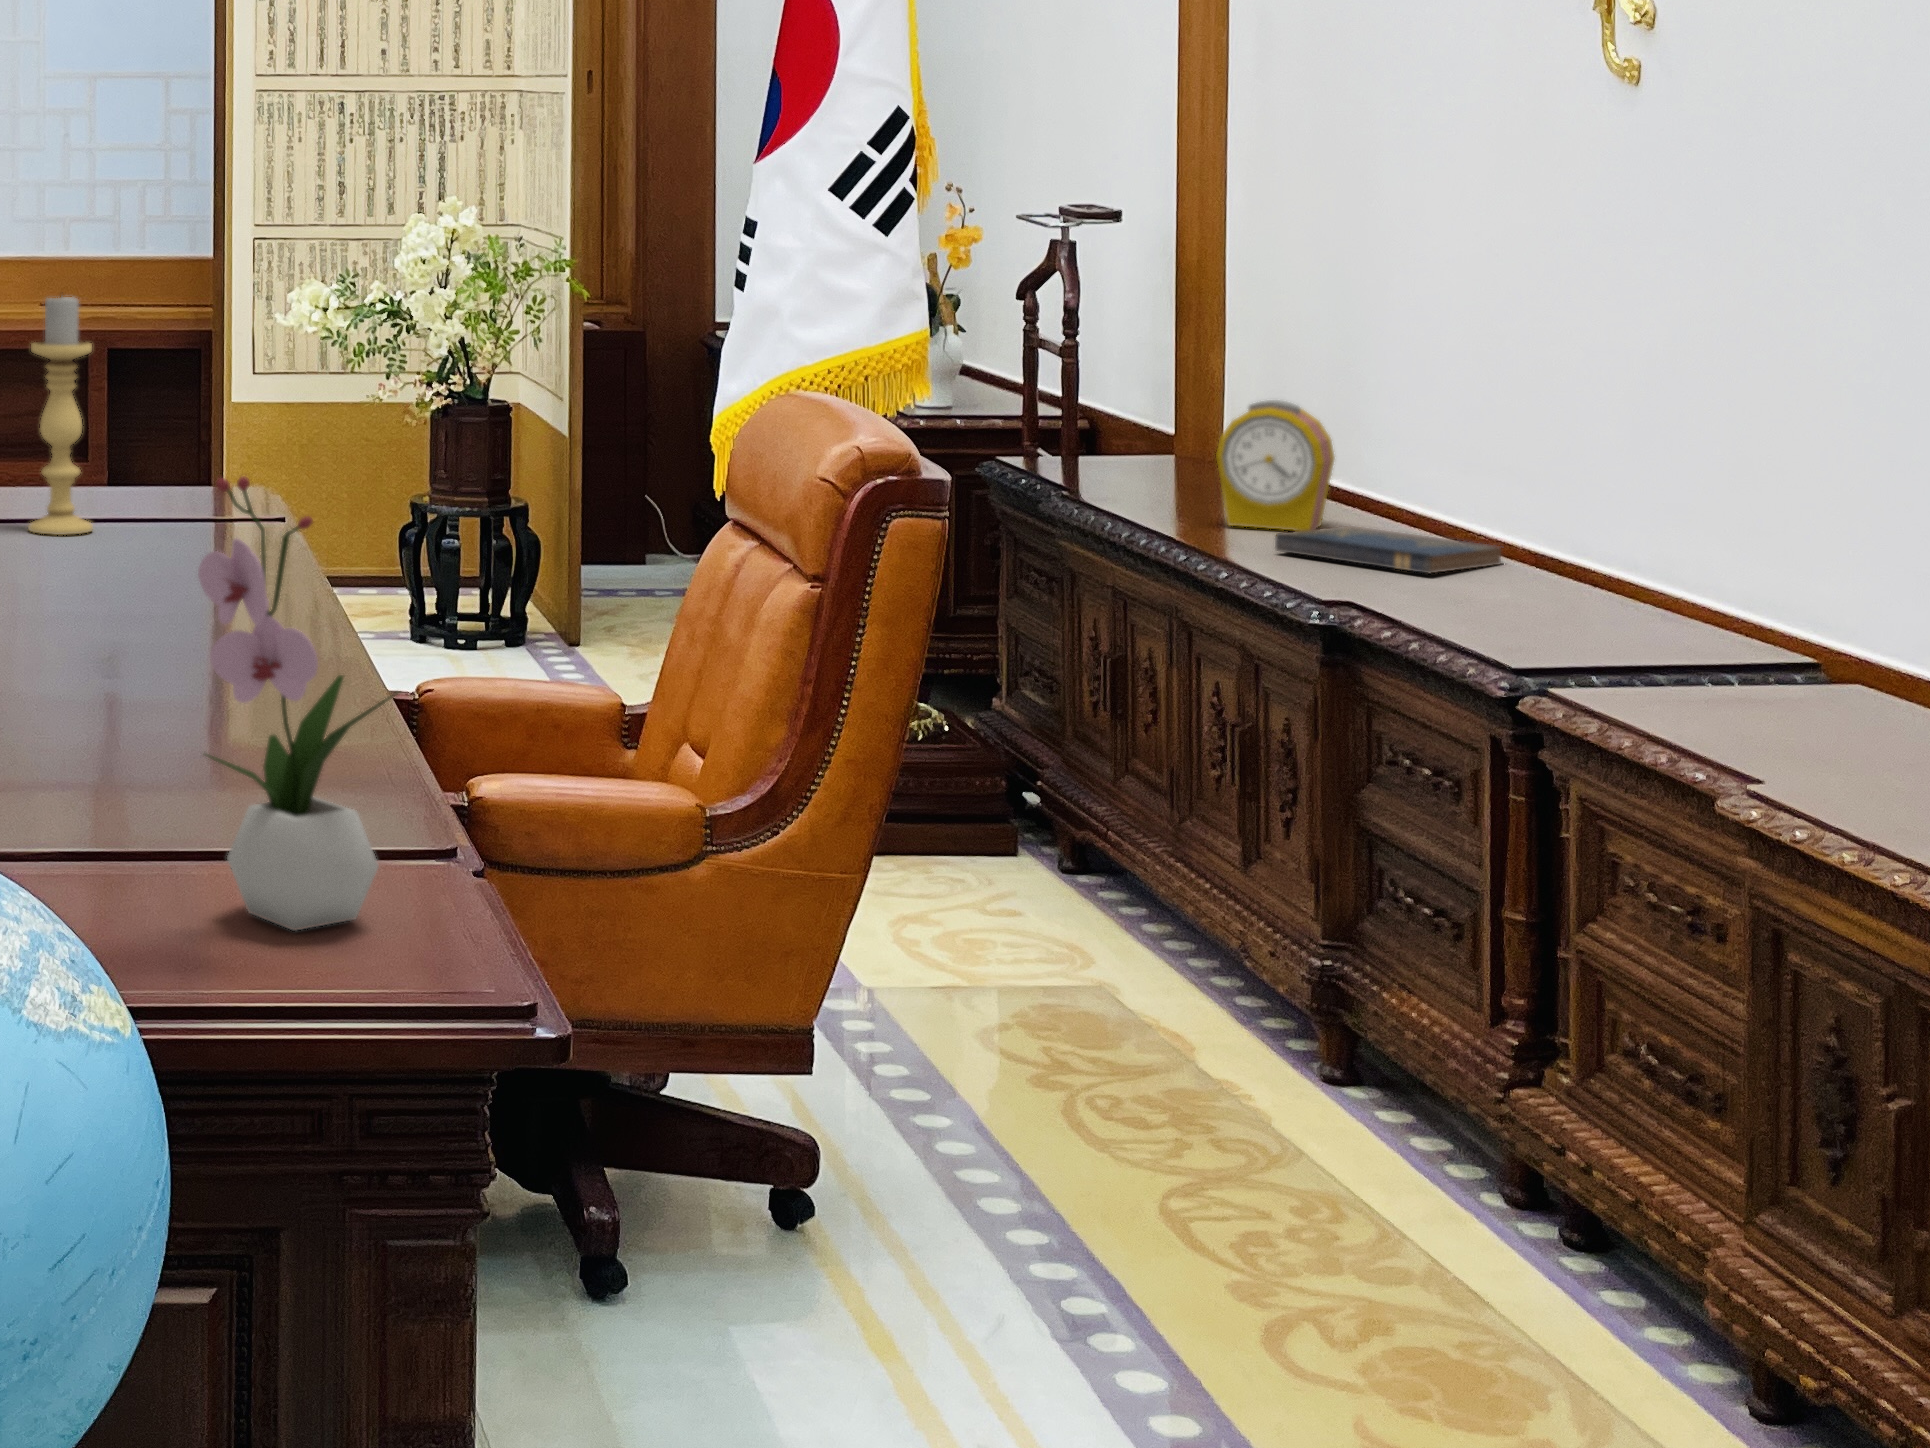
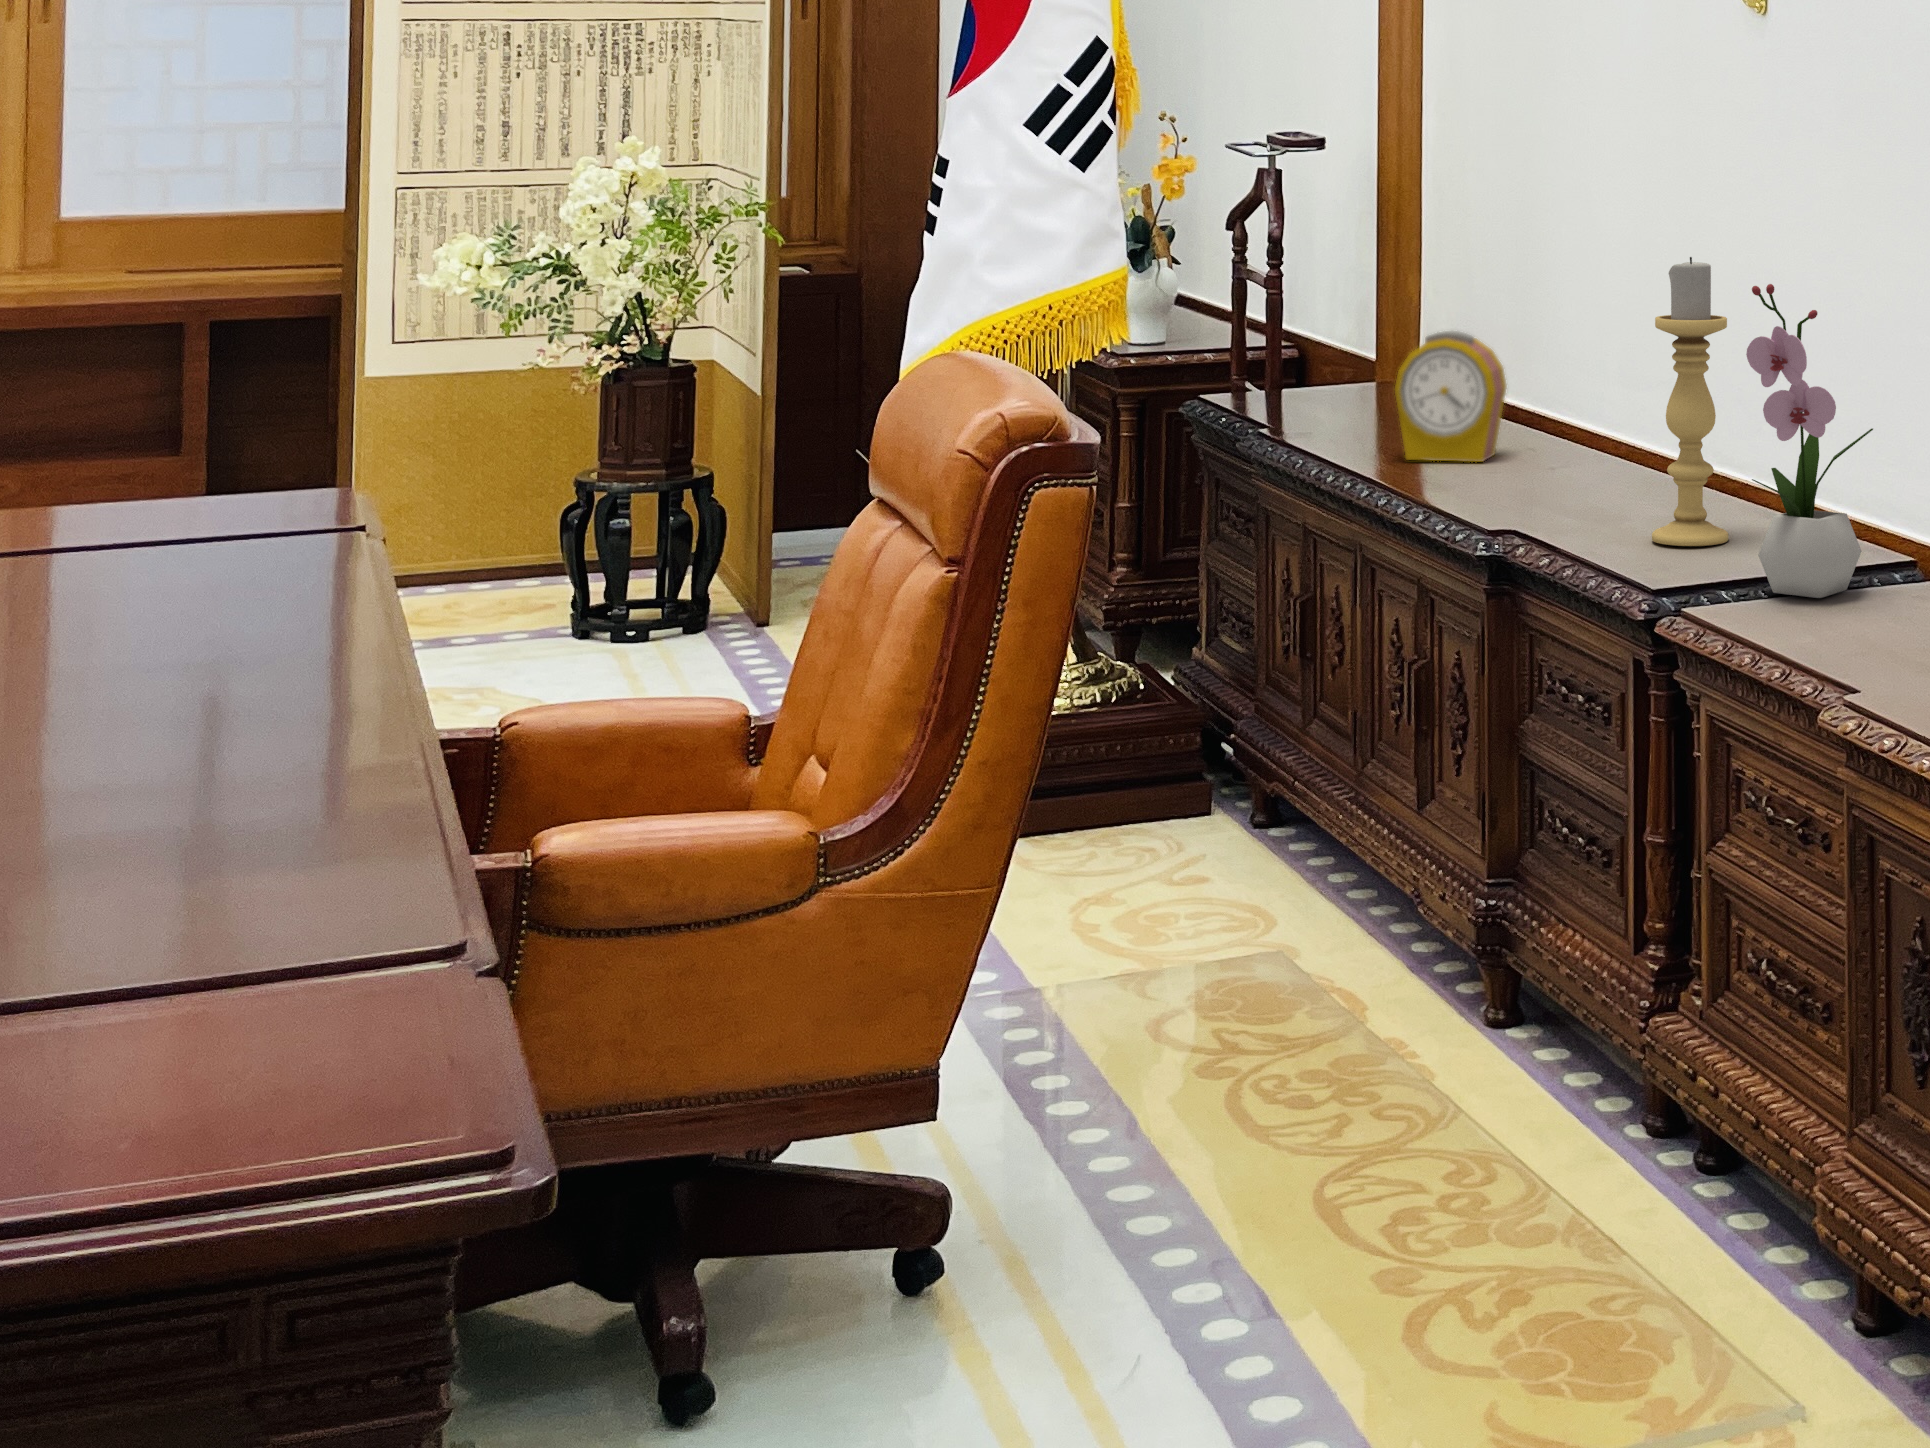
candle holder: present [28,296,93,535] -> present [1652,257,1729,546]
flower arrangement: present [198,477,398,931] -> present [1746,284,1873,598]
hardcover book: present [1275,526,1501,573] -> none [1447,454,1658,500]

